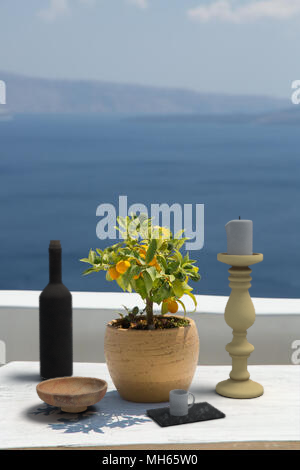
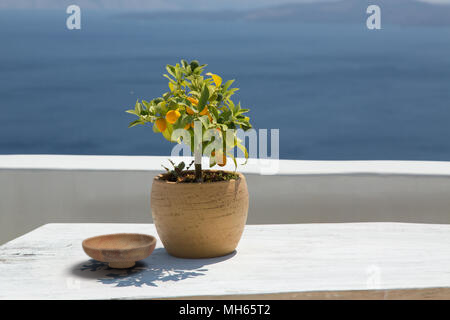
candle holder: present [216,216,264,398] -> none [263,67,312,251]
wine bottle: present [39,240,73,380] -> none [78,94,116,240]
mug: present [146,389,226,426] -> none [197,242,277,278]

